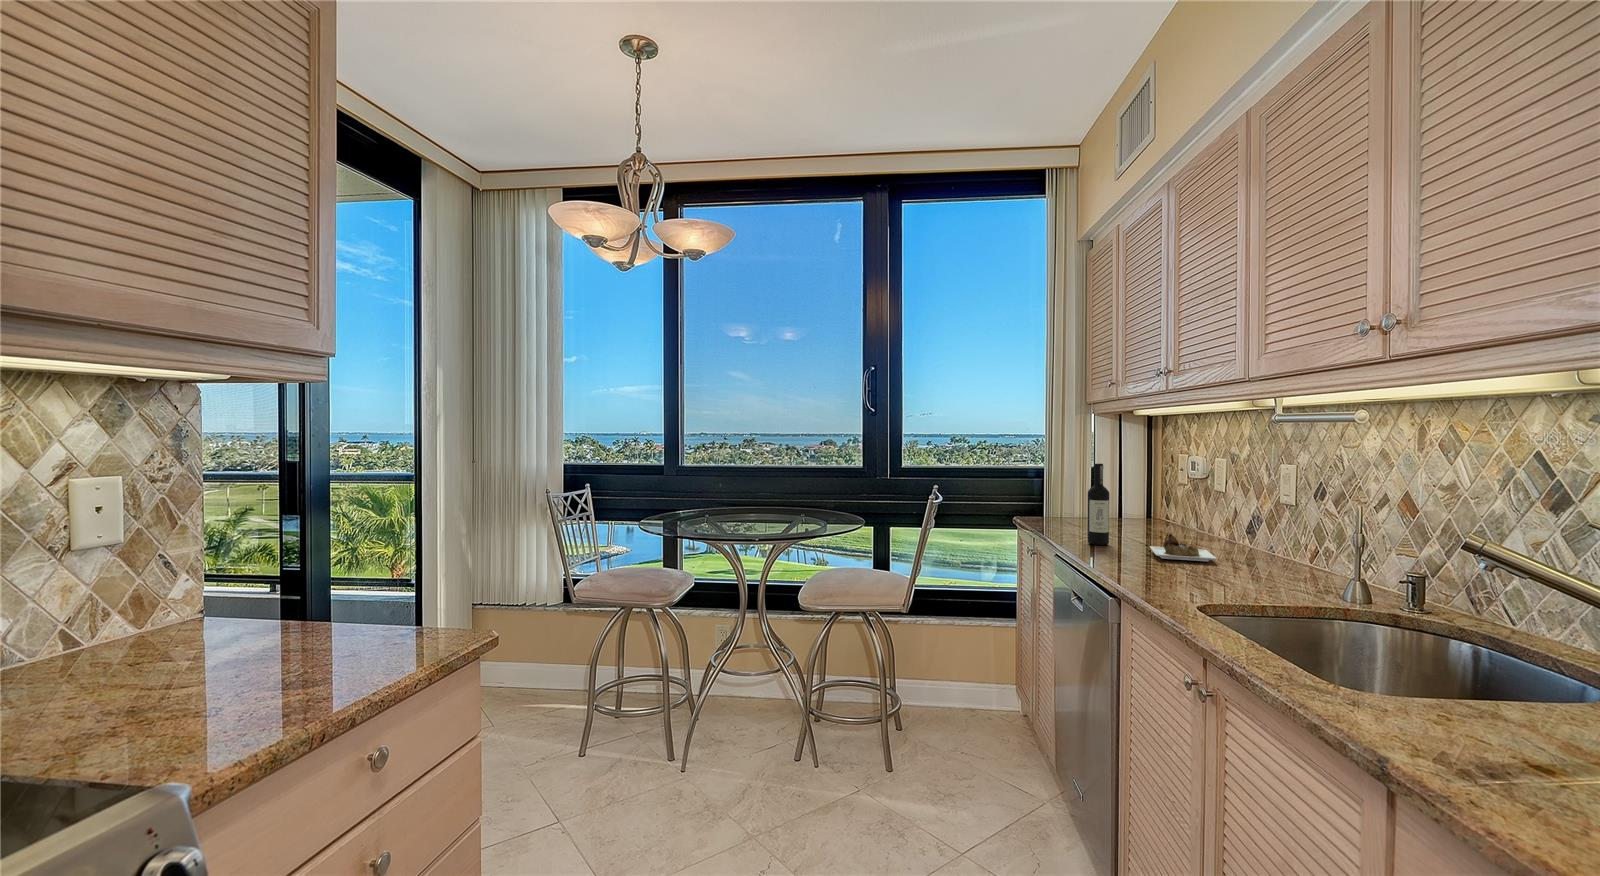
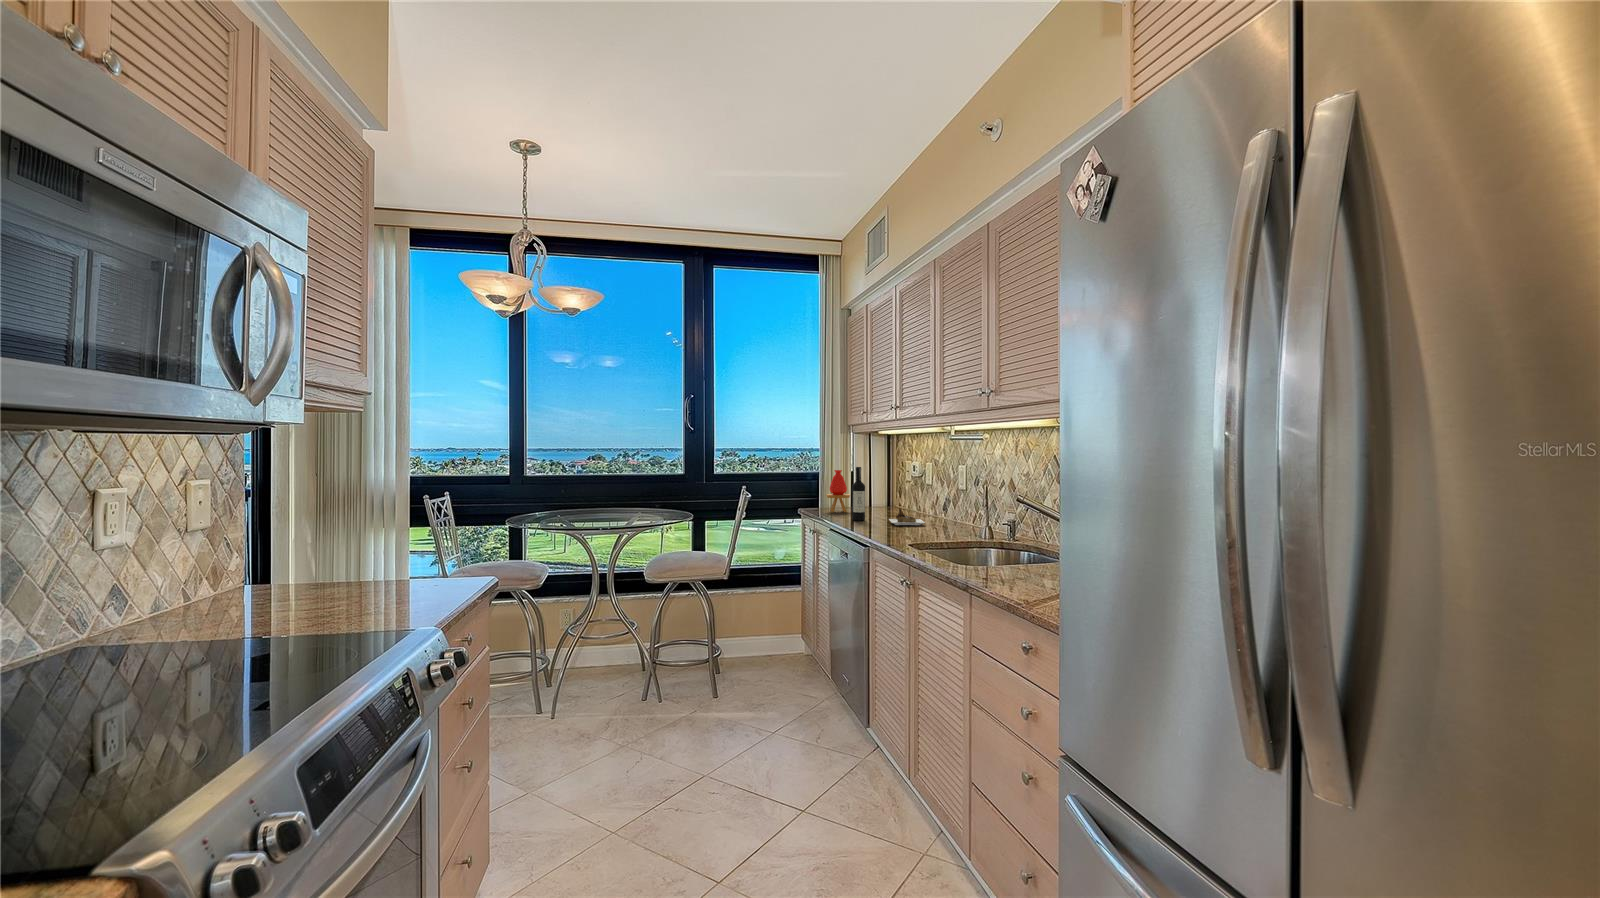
vase: none [1049,466,1086,527] -> present [826,470,850,512]

